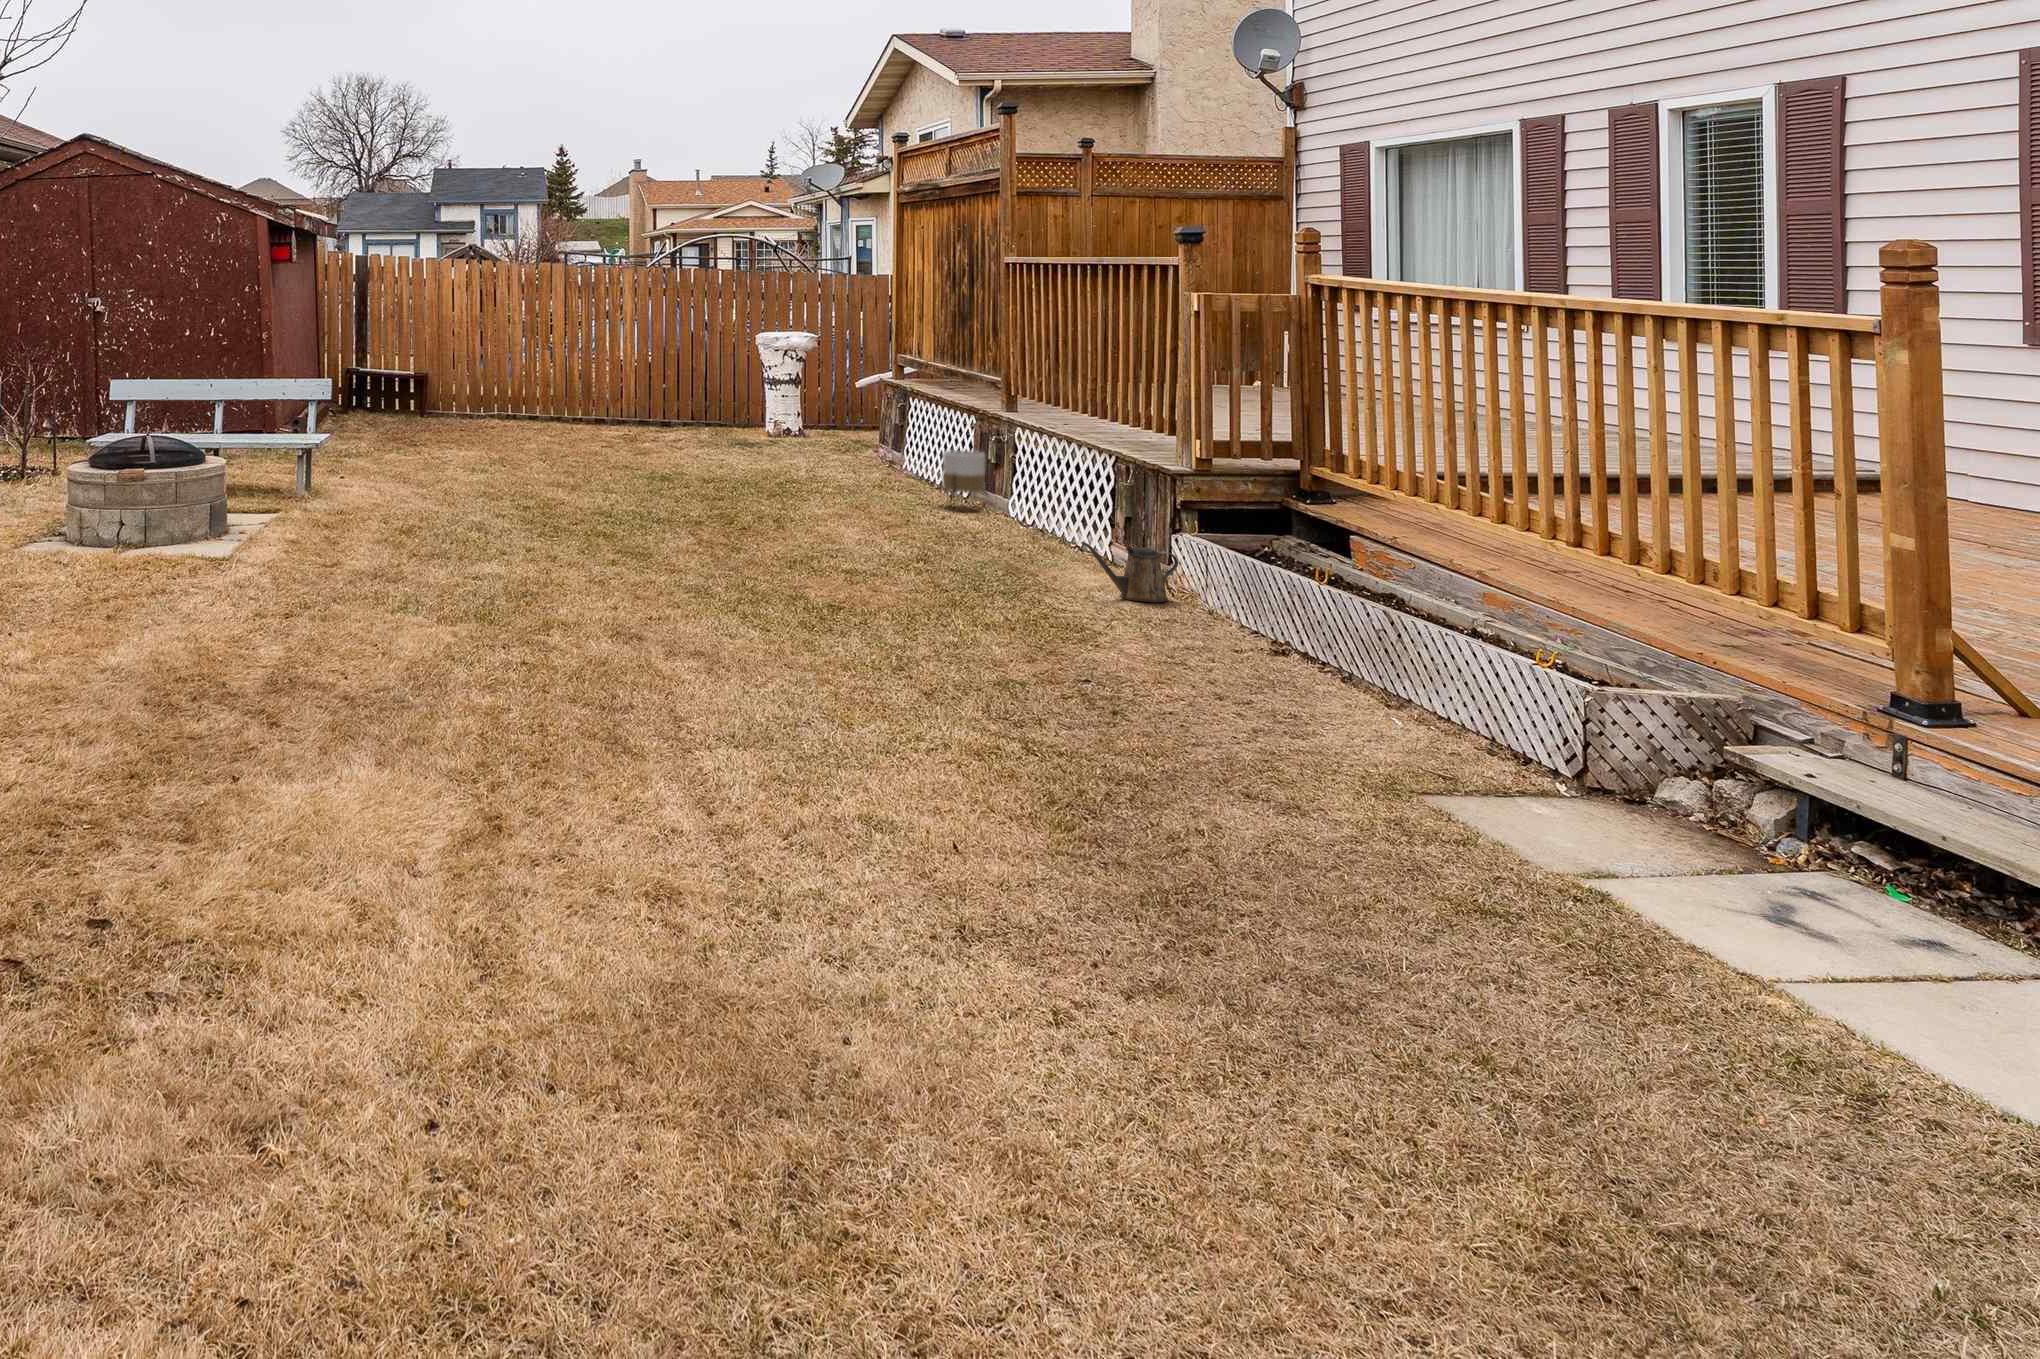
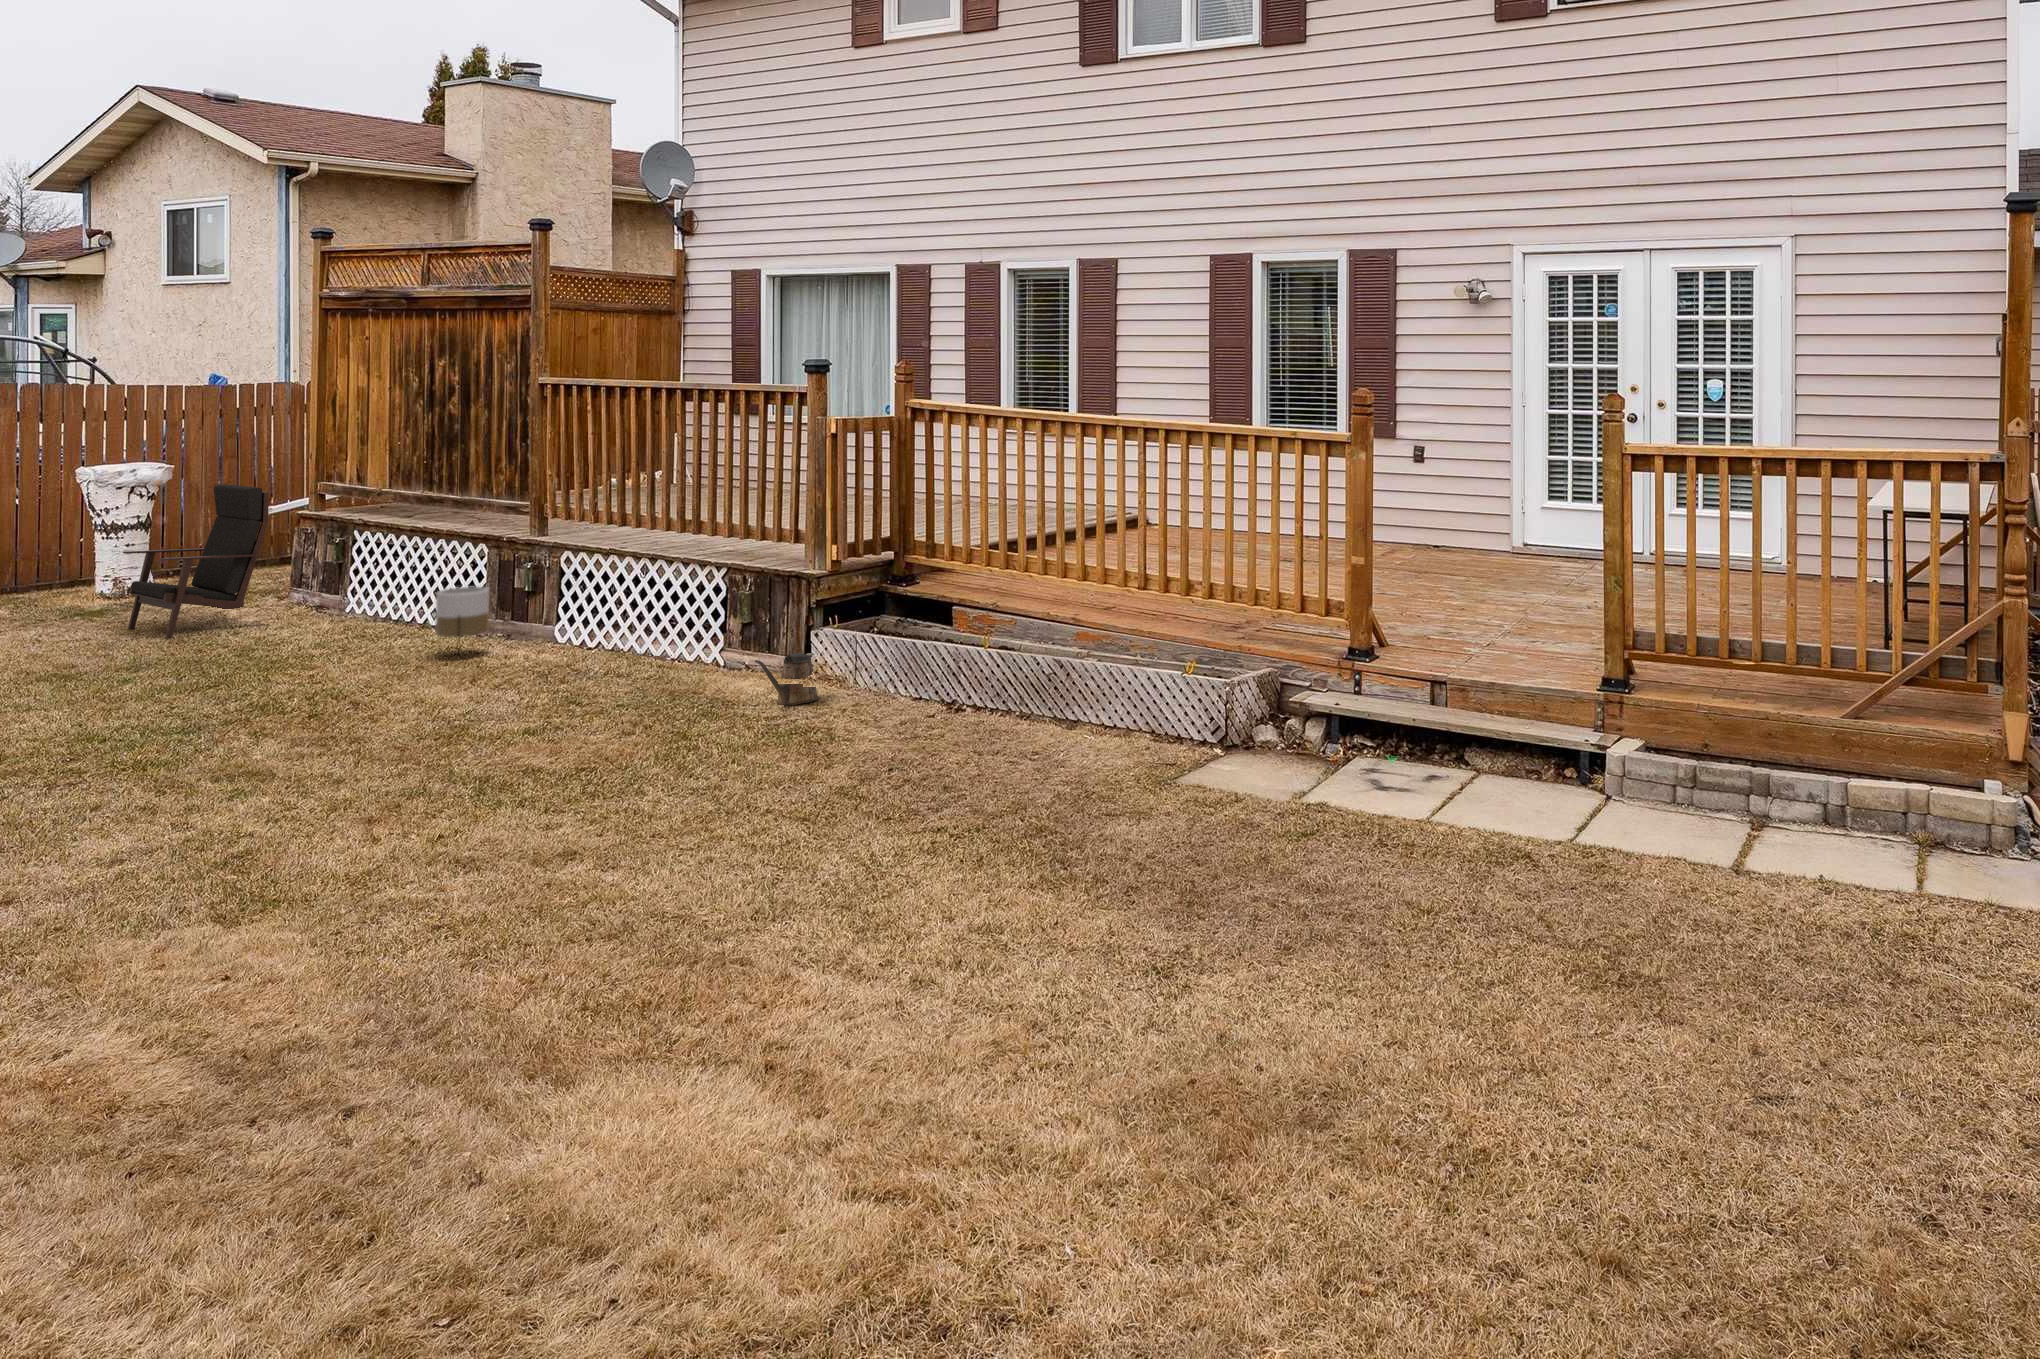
lounge chair: none [819,359,897,469] -> present [123,484,269,638]

